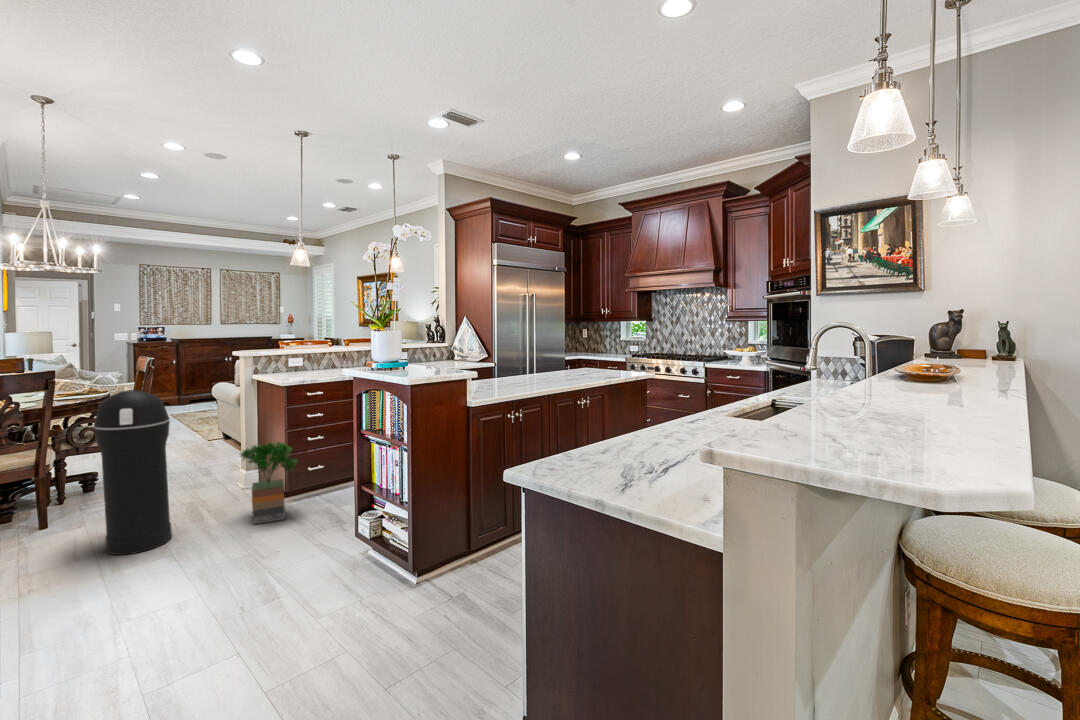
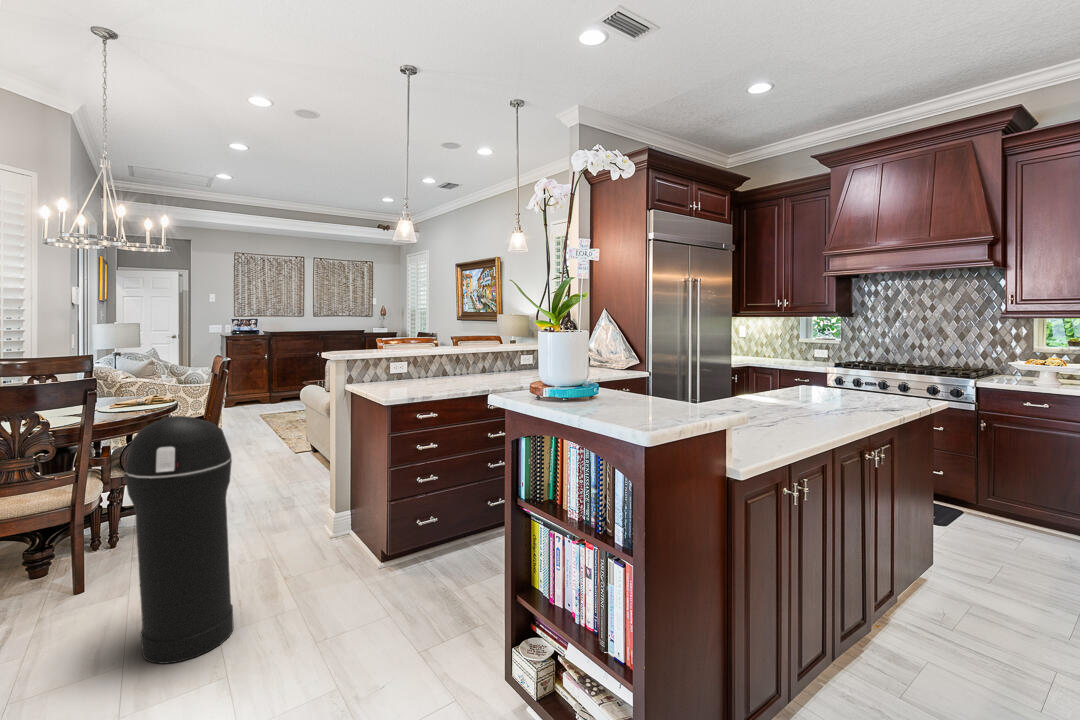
potted tree: present [241,442,296,524] -> none [326,486,406,611]

